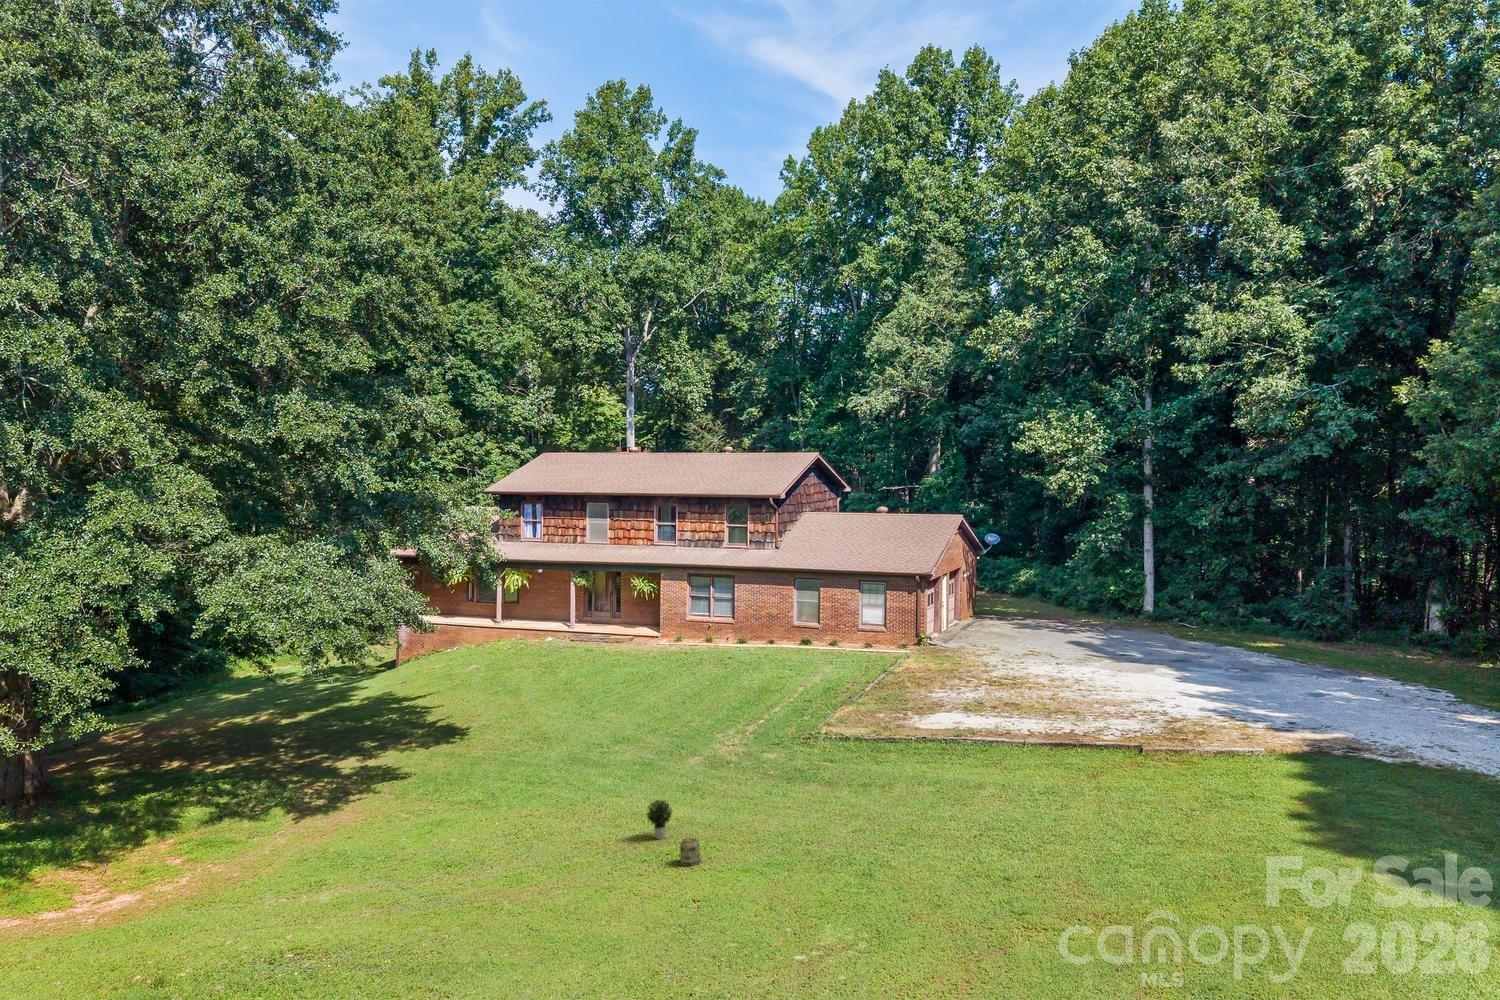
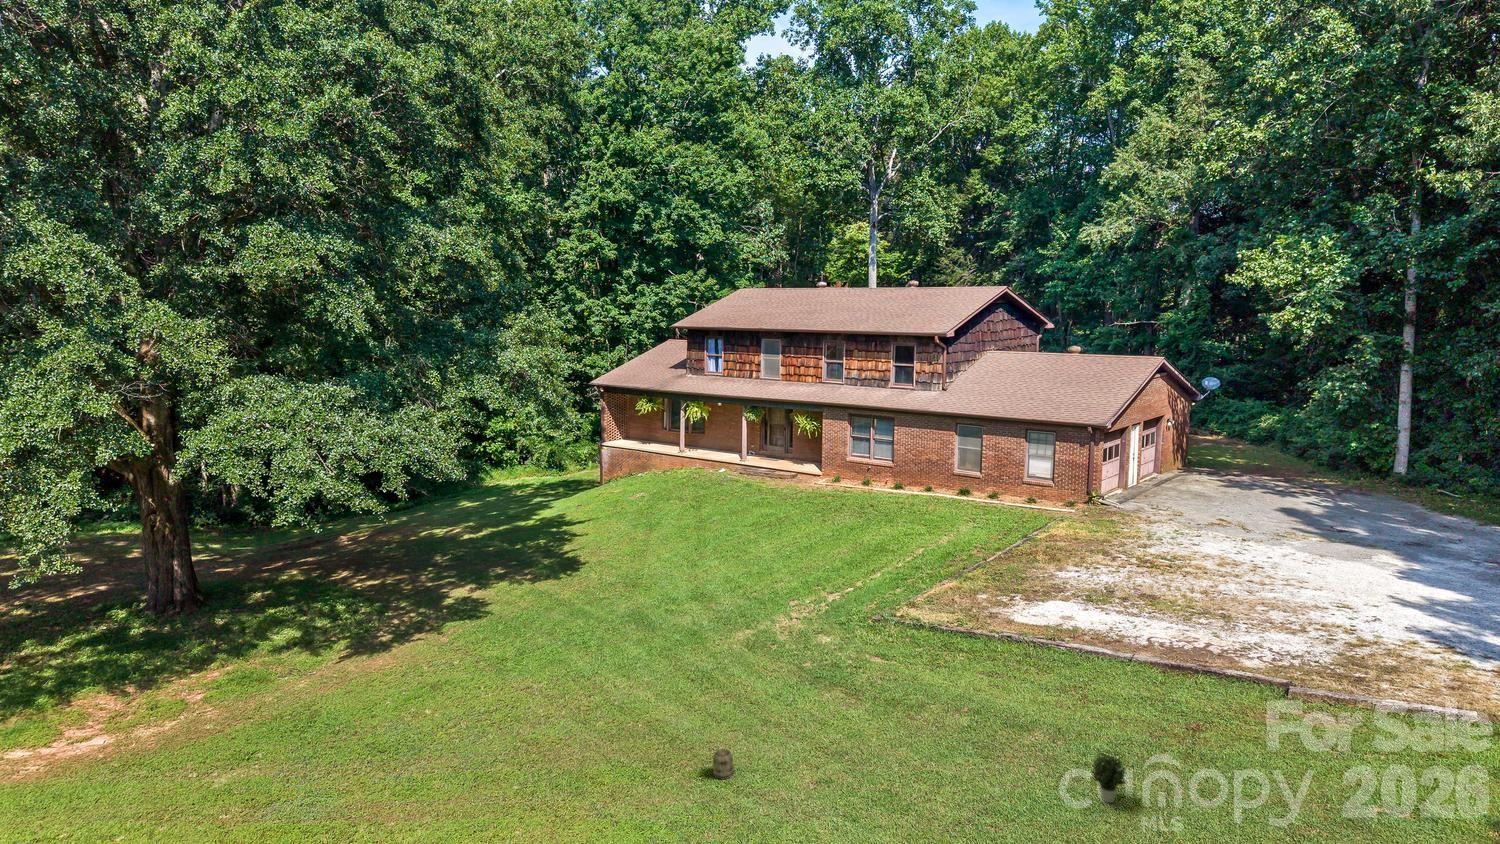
potted plant: present [647,800,672,840] -> present [1092,755,1126,803]

